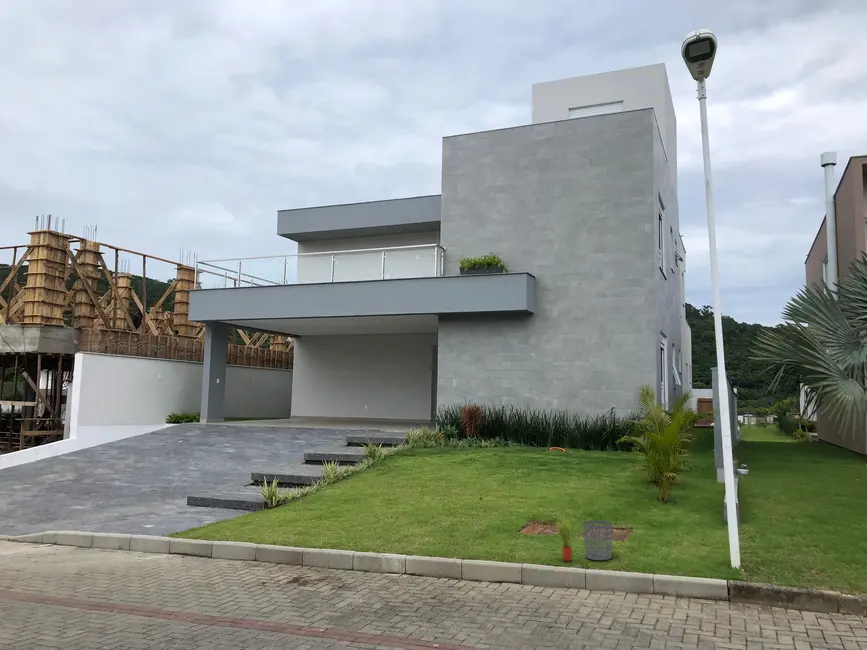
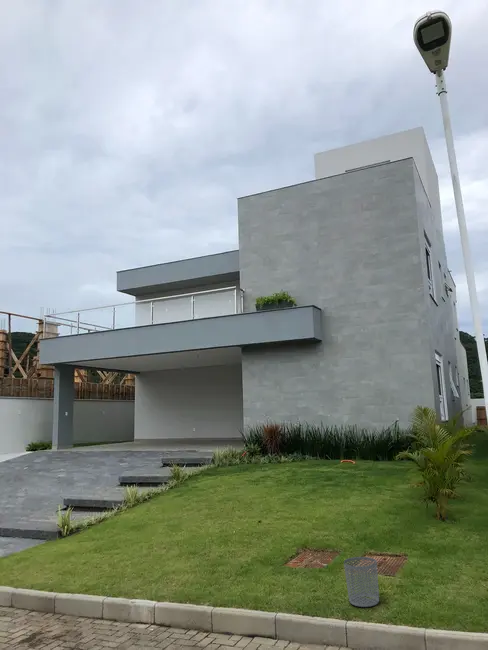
potted plant: present [557,519,572,561] -> none [312,554,333,609]

